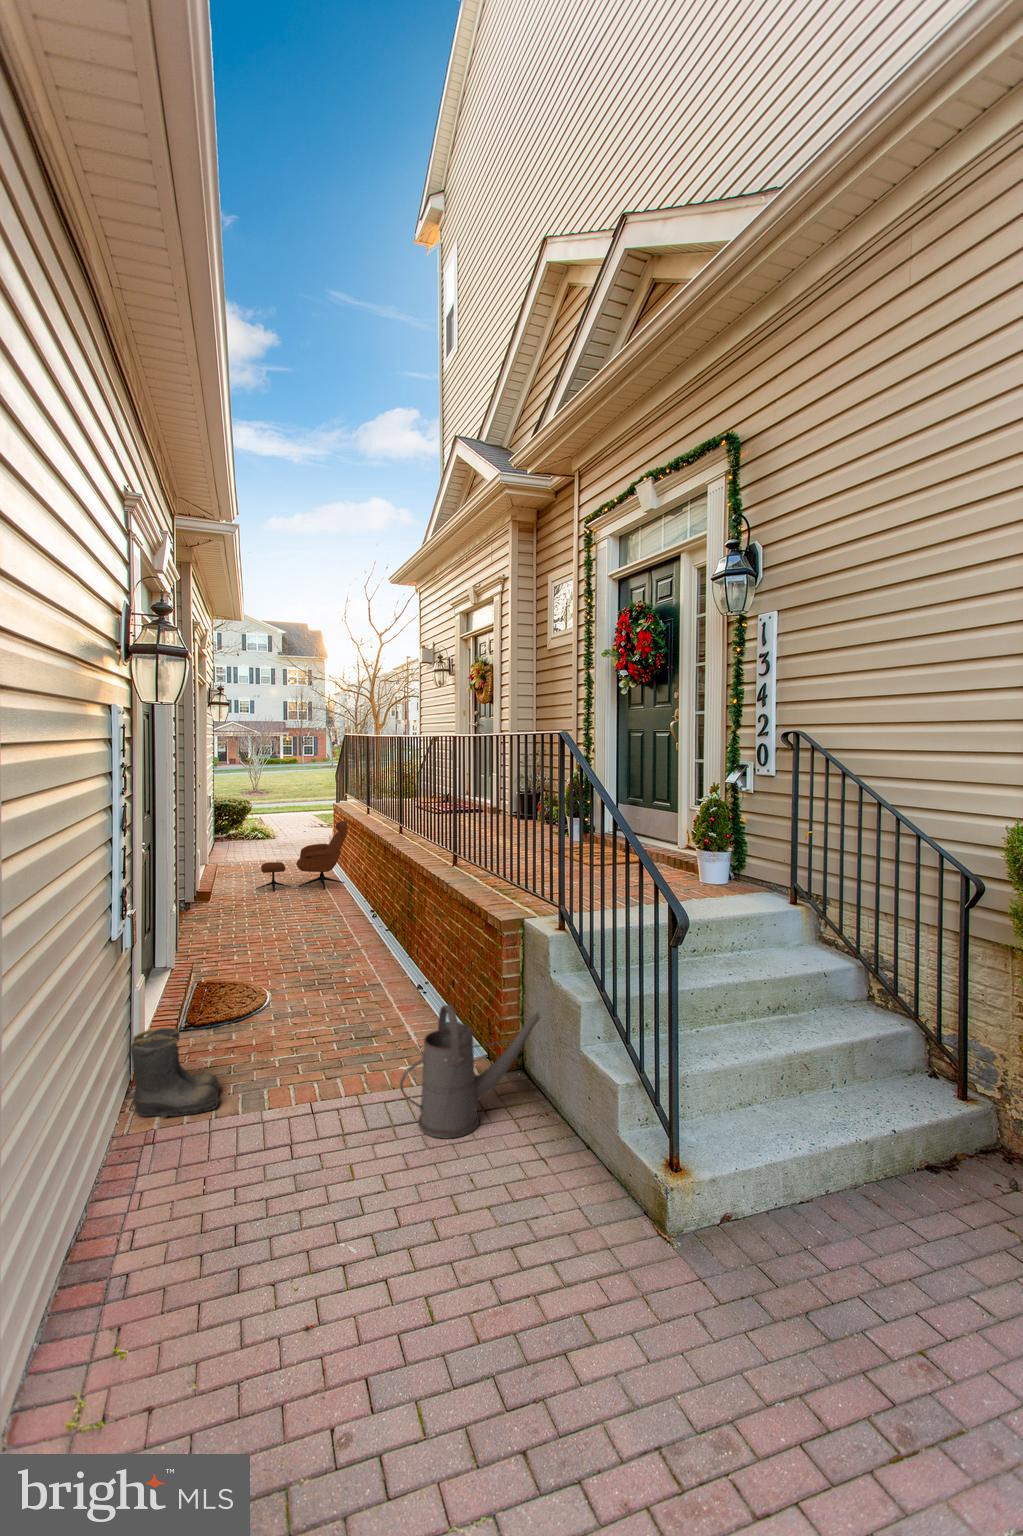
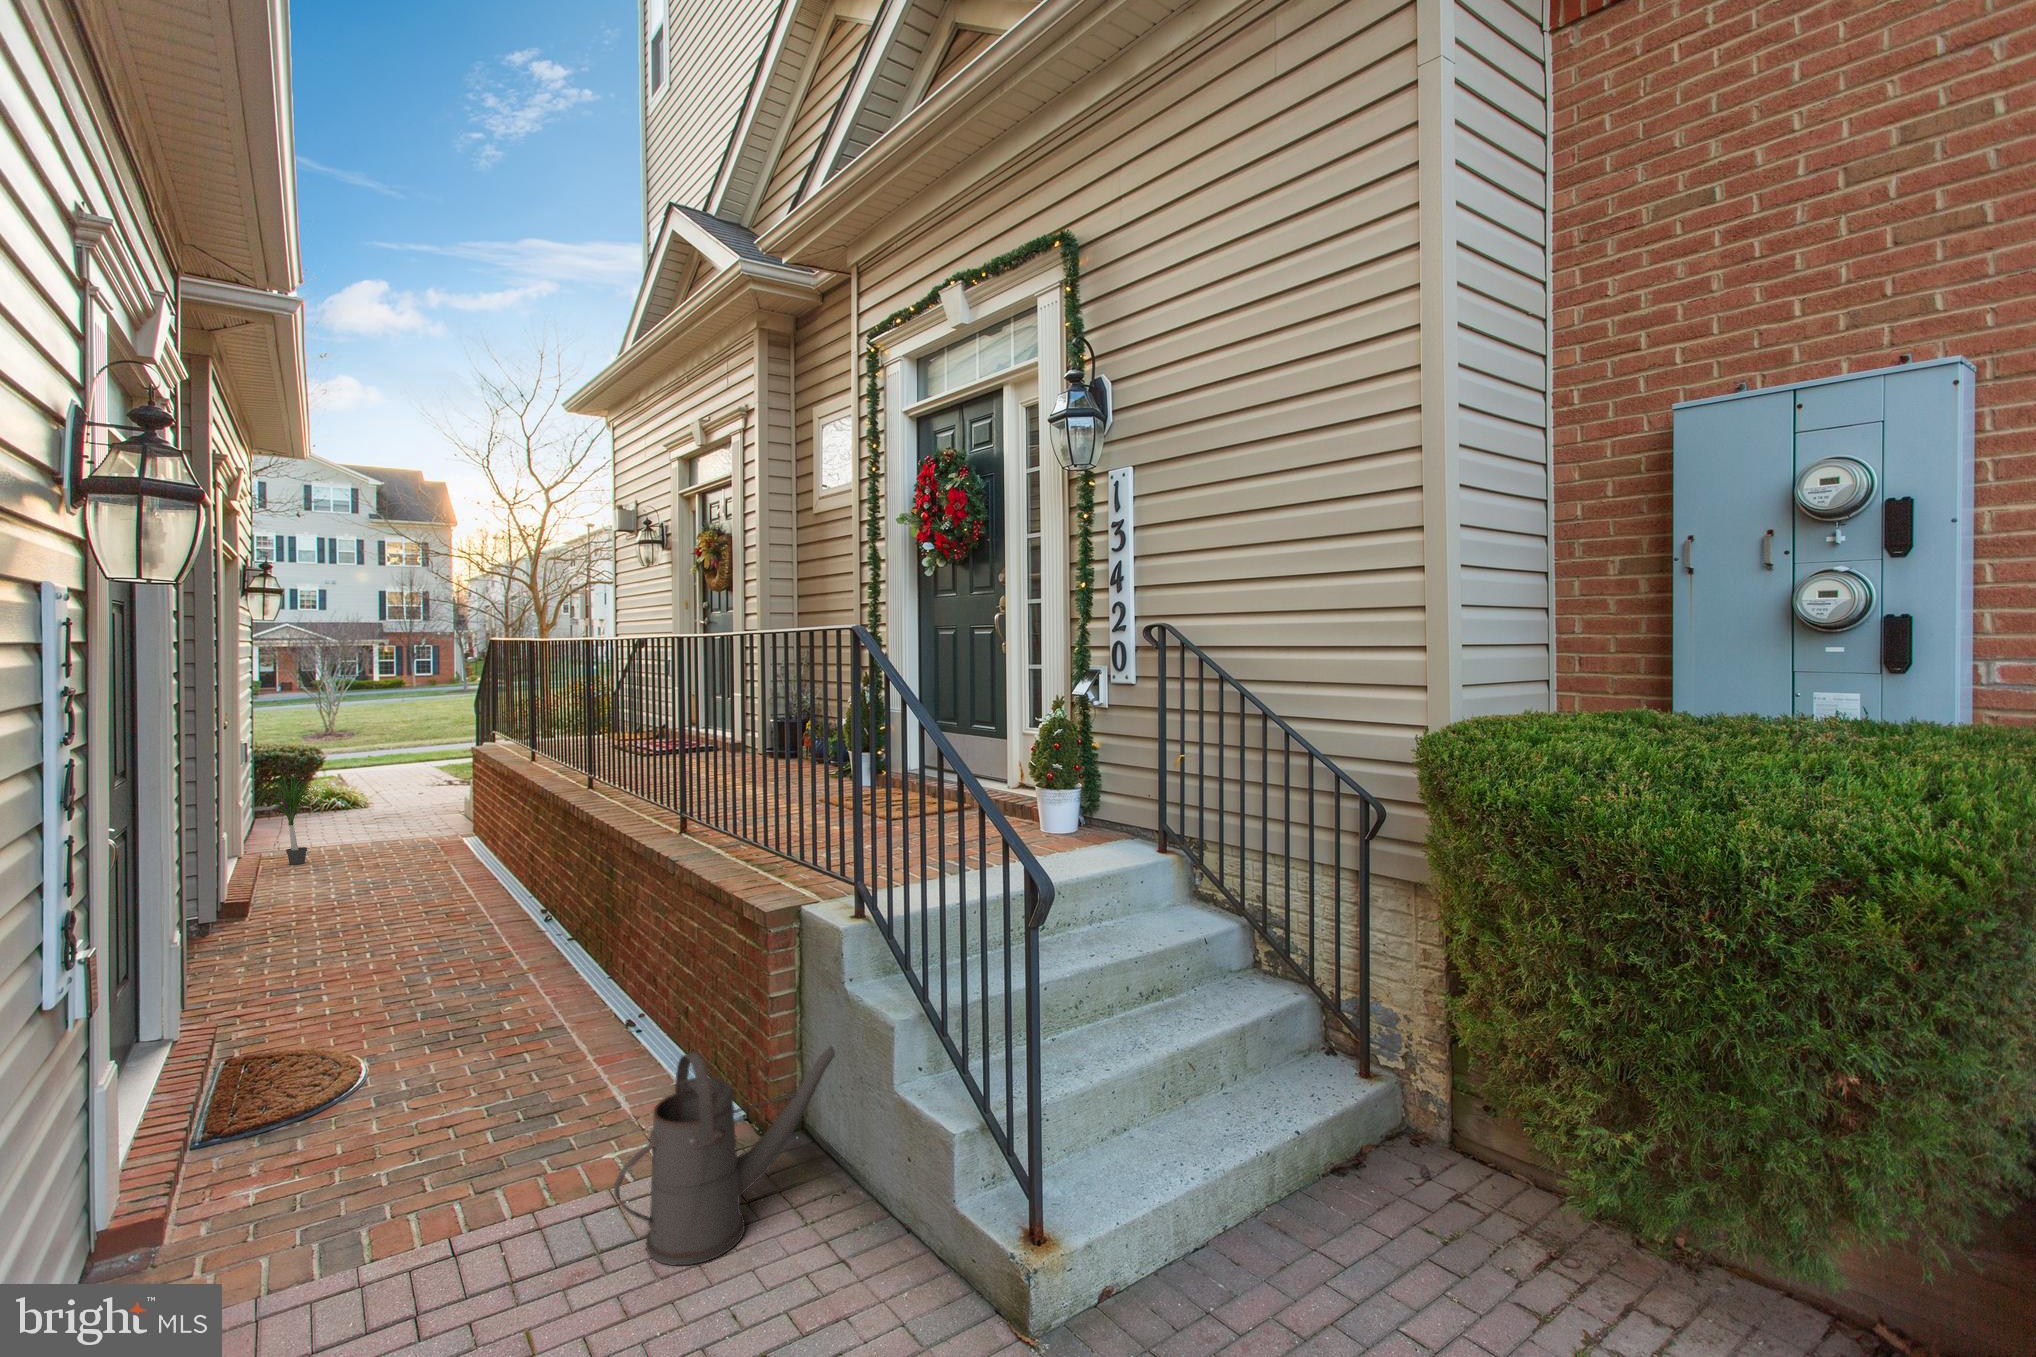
potted plant: none [210,815,252,875] -> present [261,775,322,865]
lounge chair: present [256,821,348,891] -> none [338,770,500,887]
boots: present [131,1028,220,1117] -> none [87,1150,280,1319]

